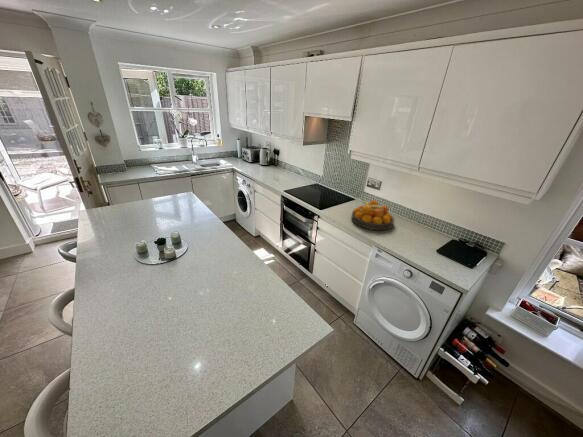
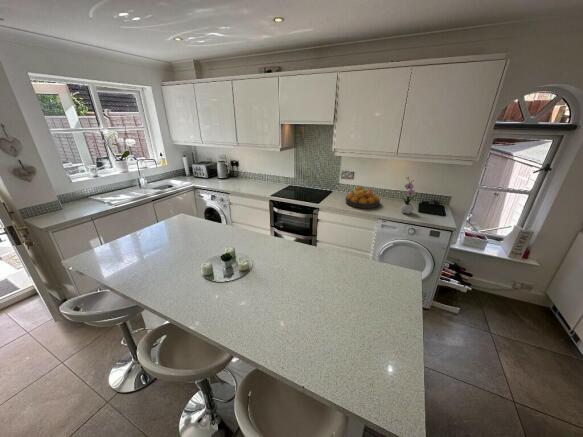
flower arrangement: none [408,201,436,251] -> present [401,177,416,214]

